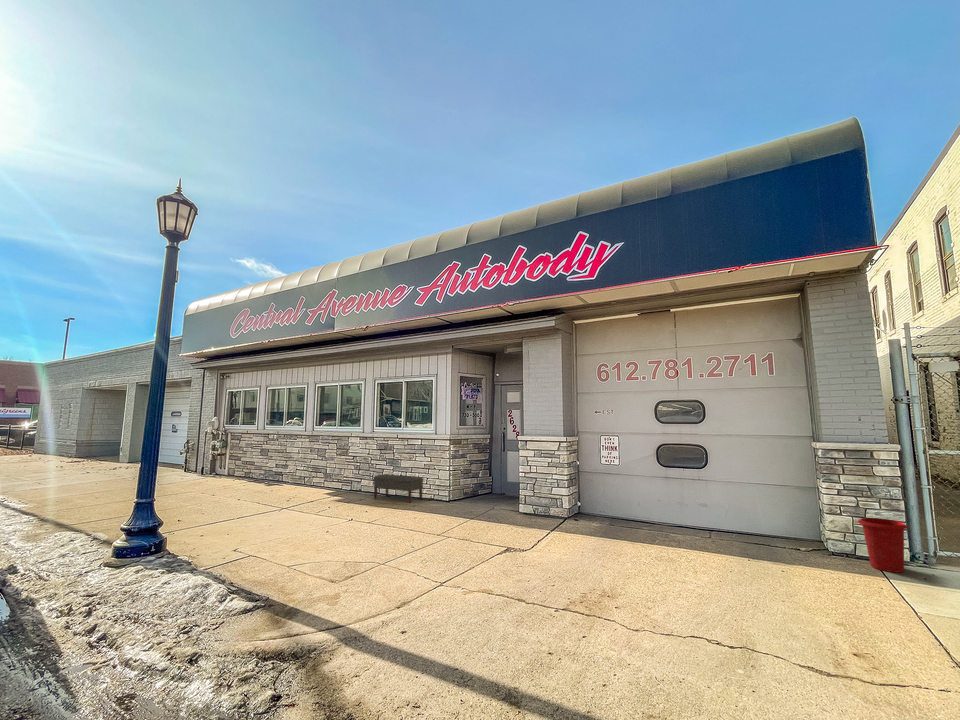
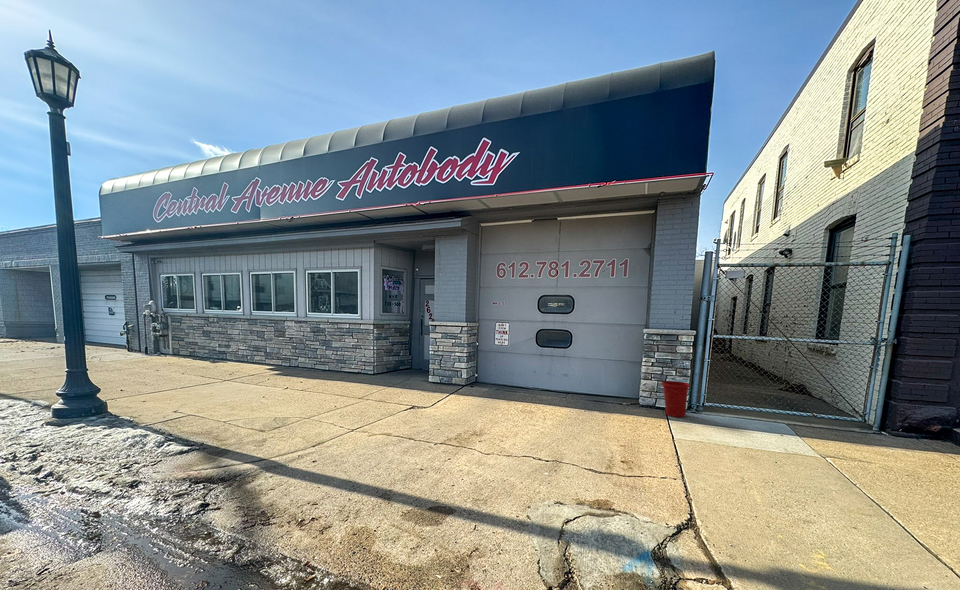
bench: present [374,474,423,503] -> none [306,352,351,376]

